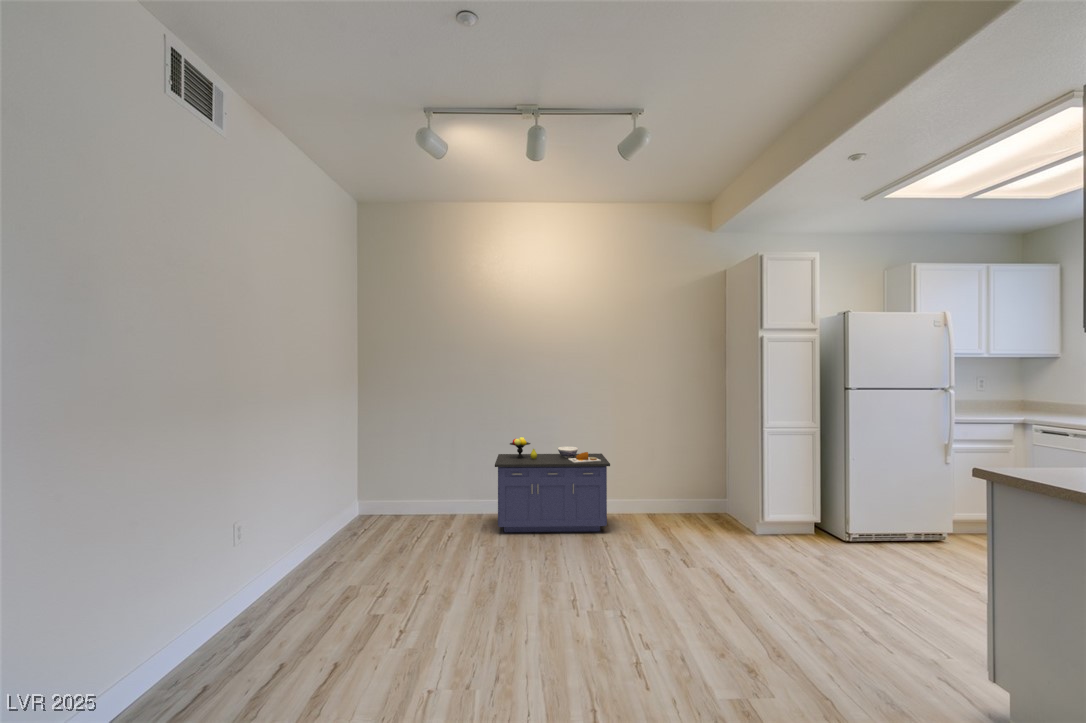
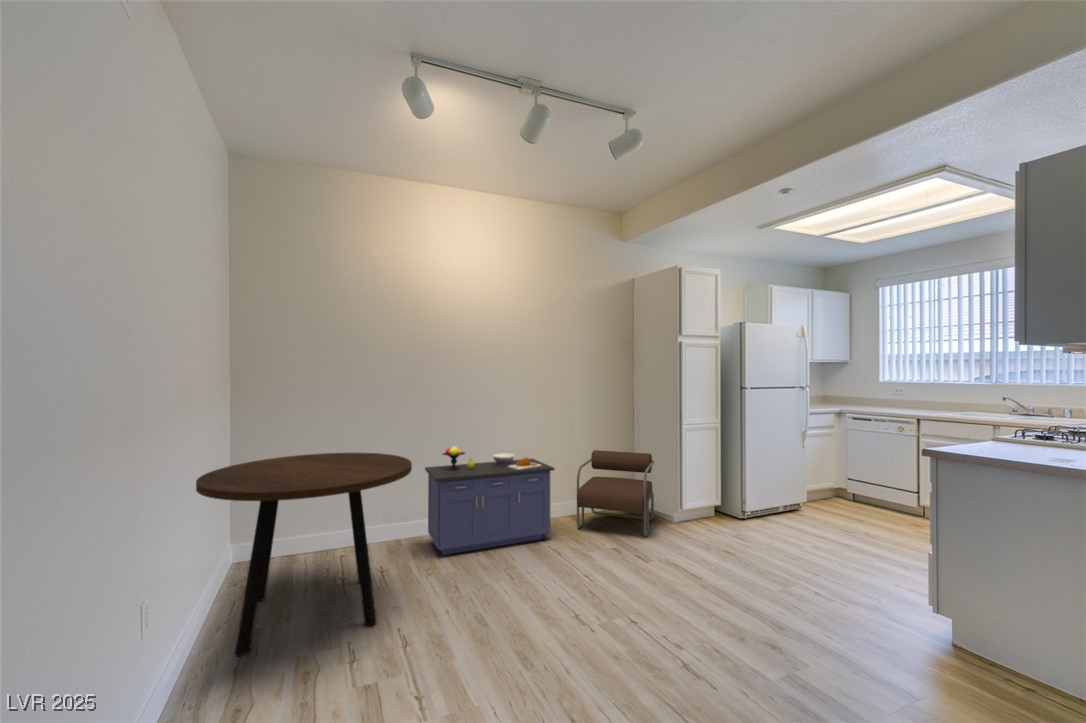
dining table: none [302,437,458,579] -> present [196,453,412,657]
armchair: none [639,450,734,544] -> present [577,450,654,537]

